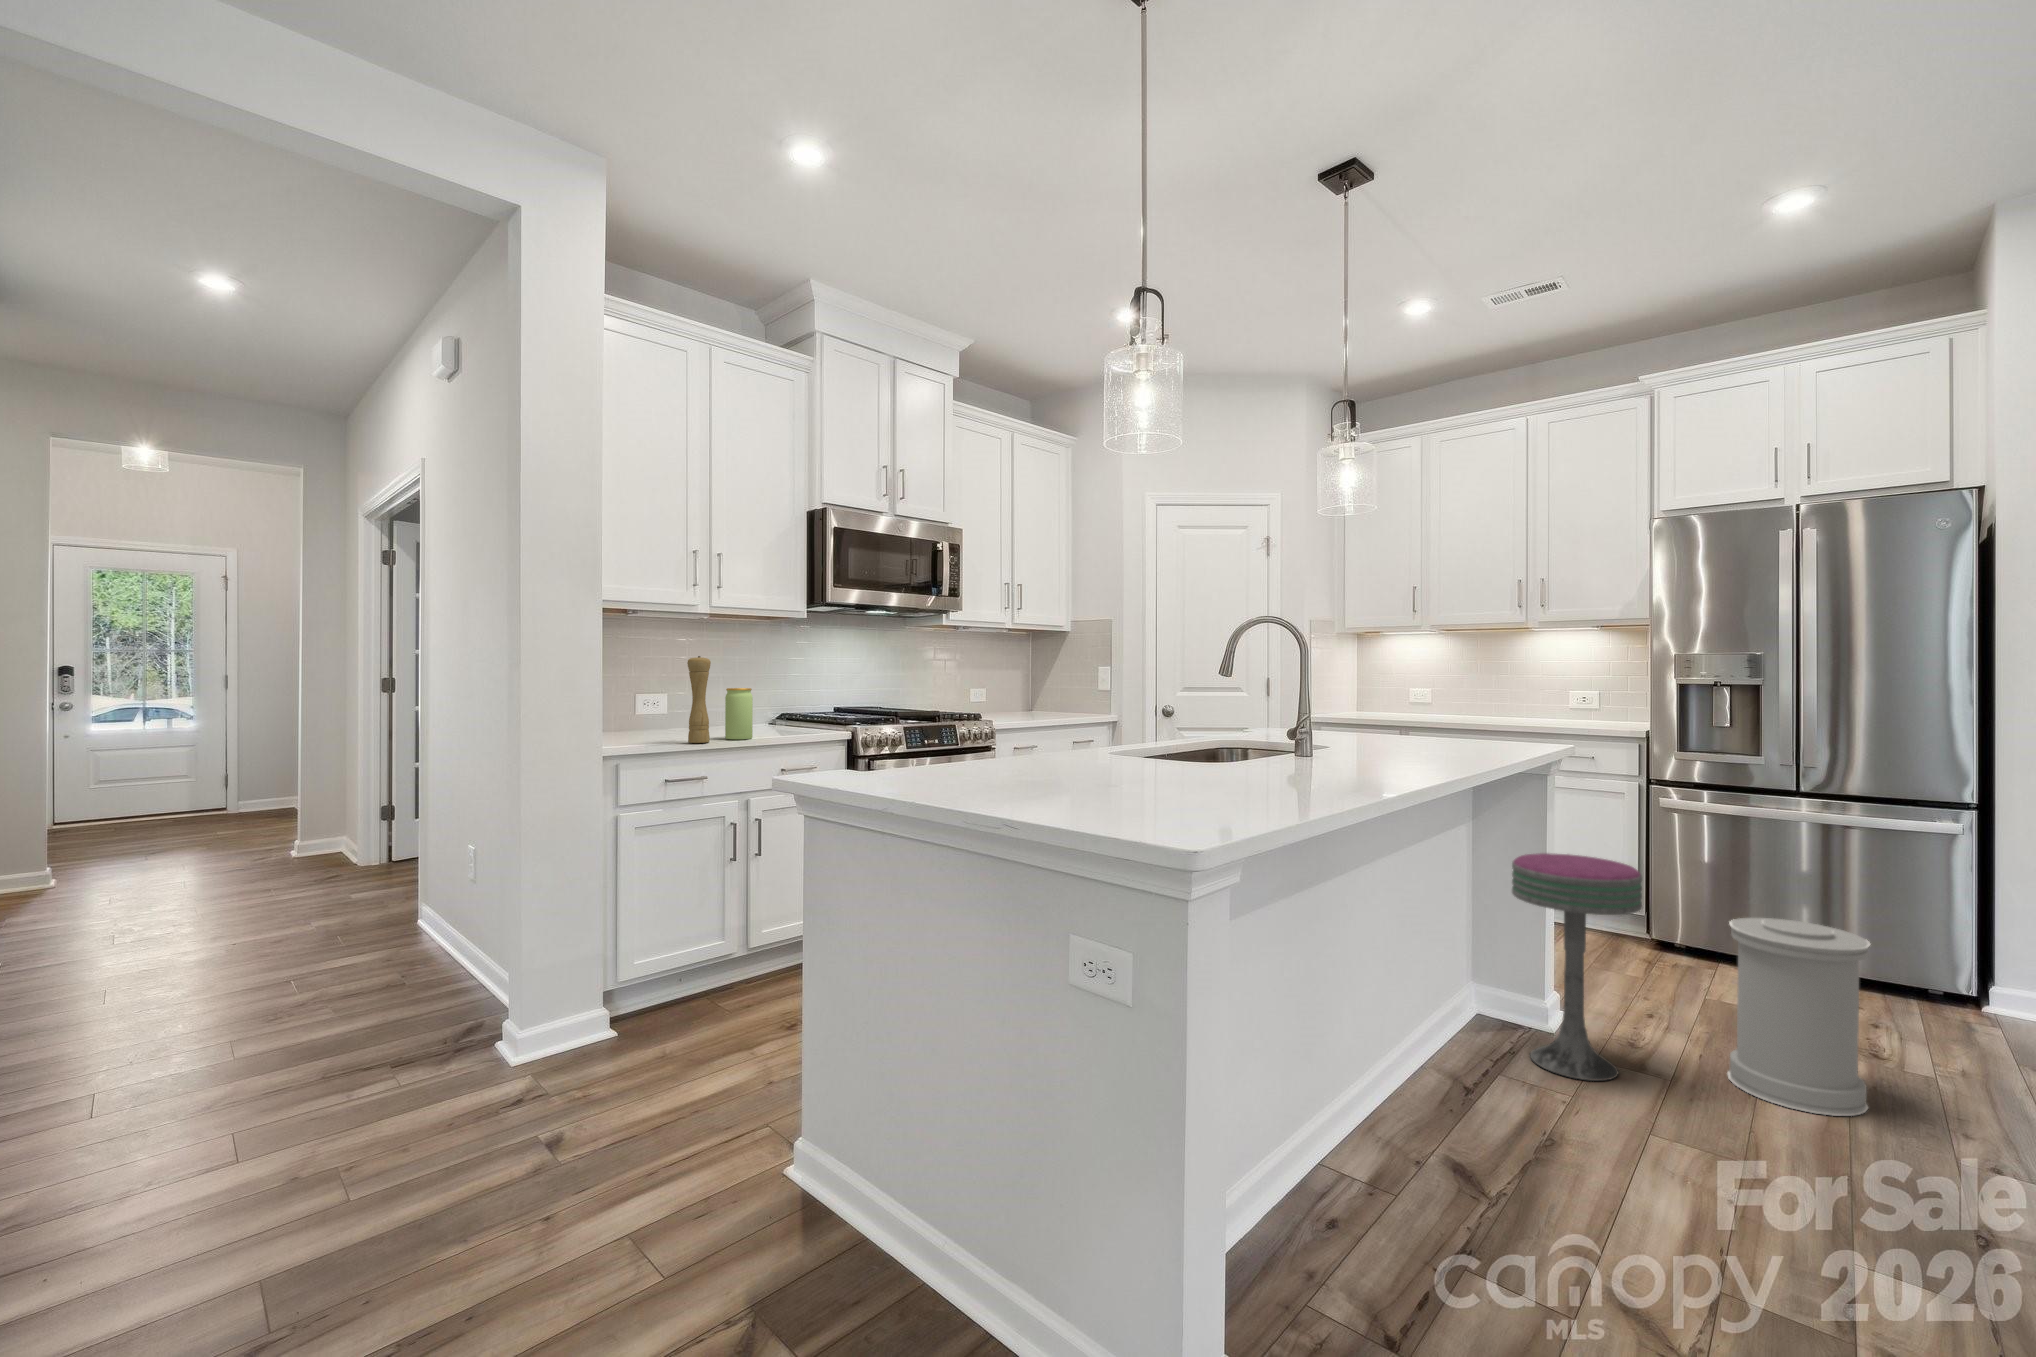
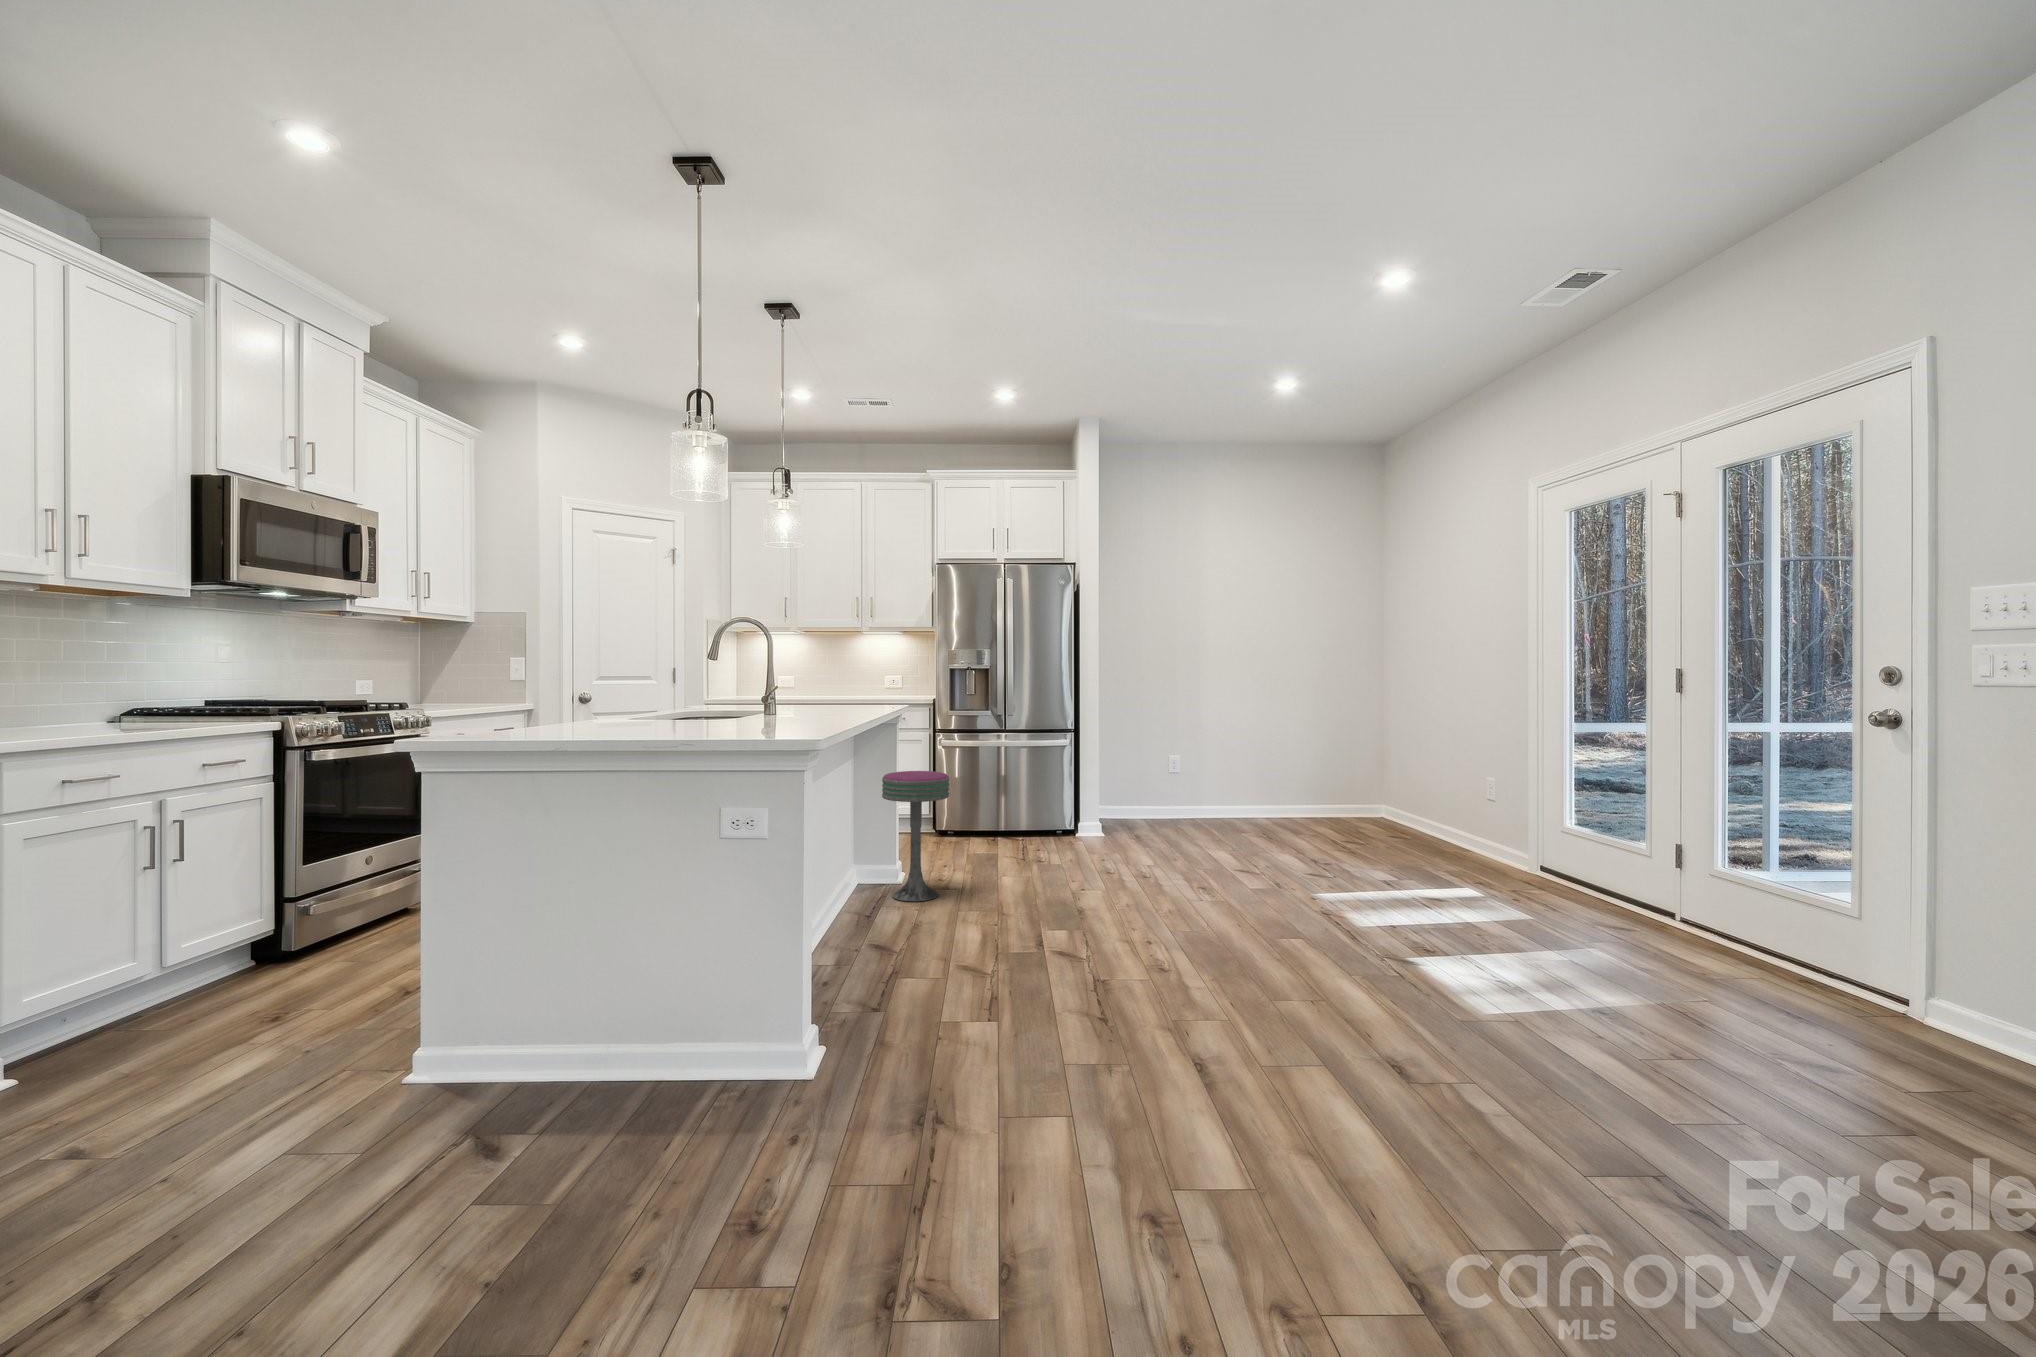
pepper mill: present [687,656,711,743] -> none [62,636,100,737]
jar: present [725,688,753,739] -> none [112,674,155,732]
trash can: present [1728,918,1870,1116] -> none [985,793,1043,890]

